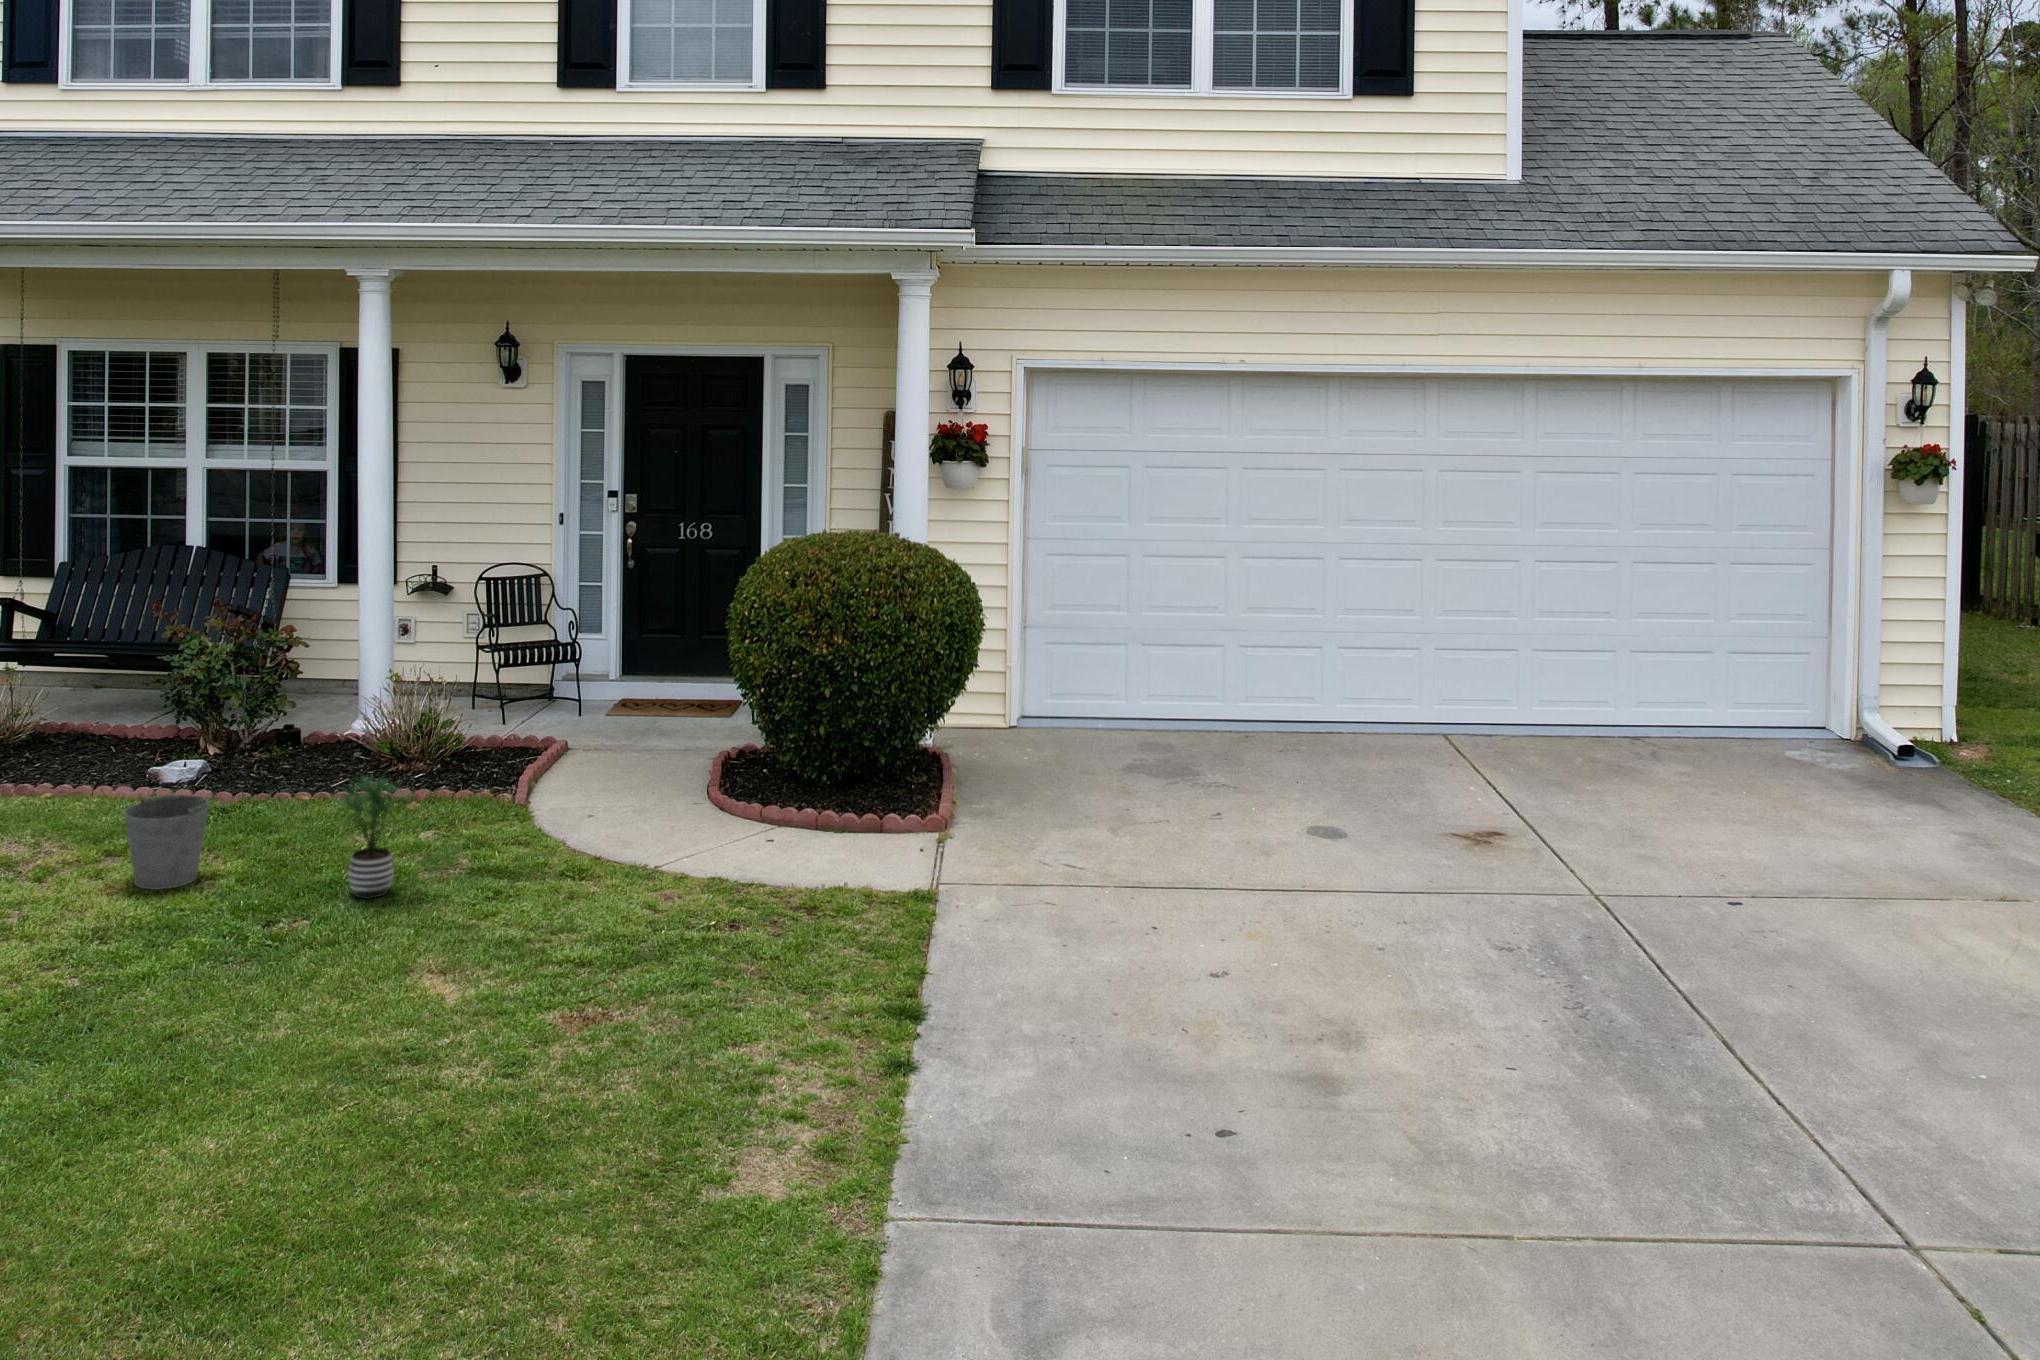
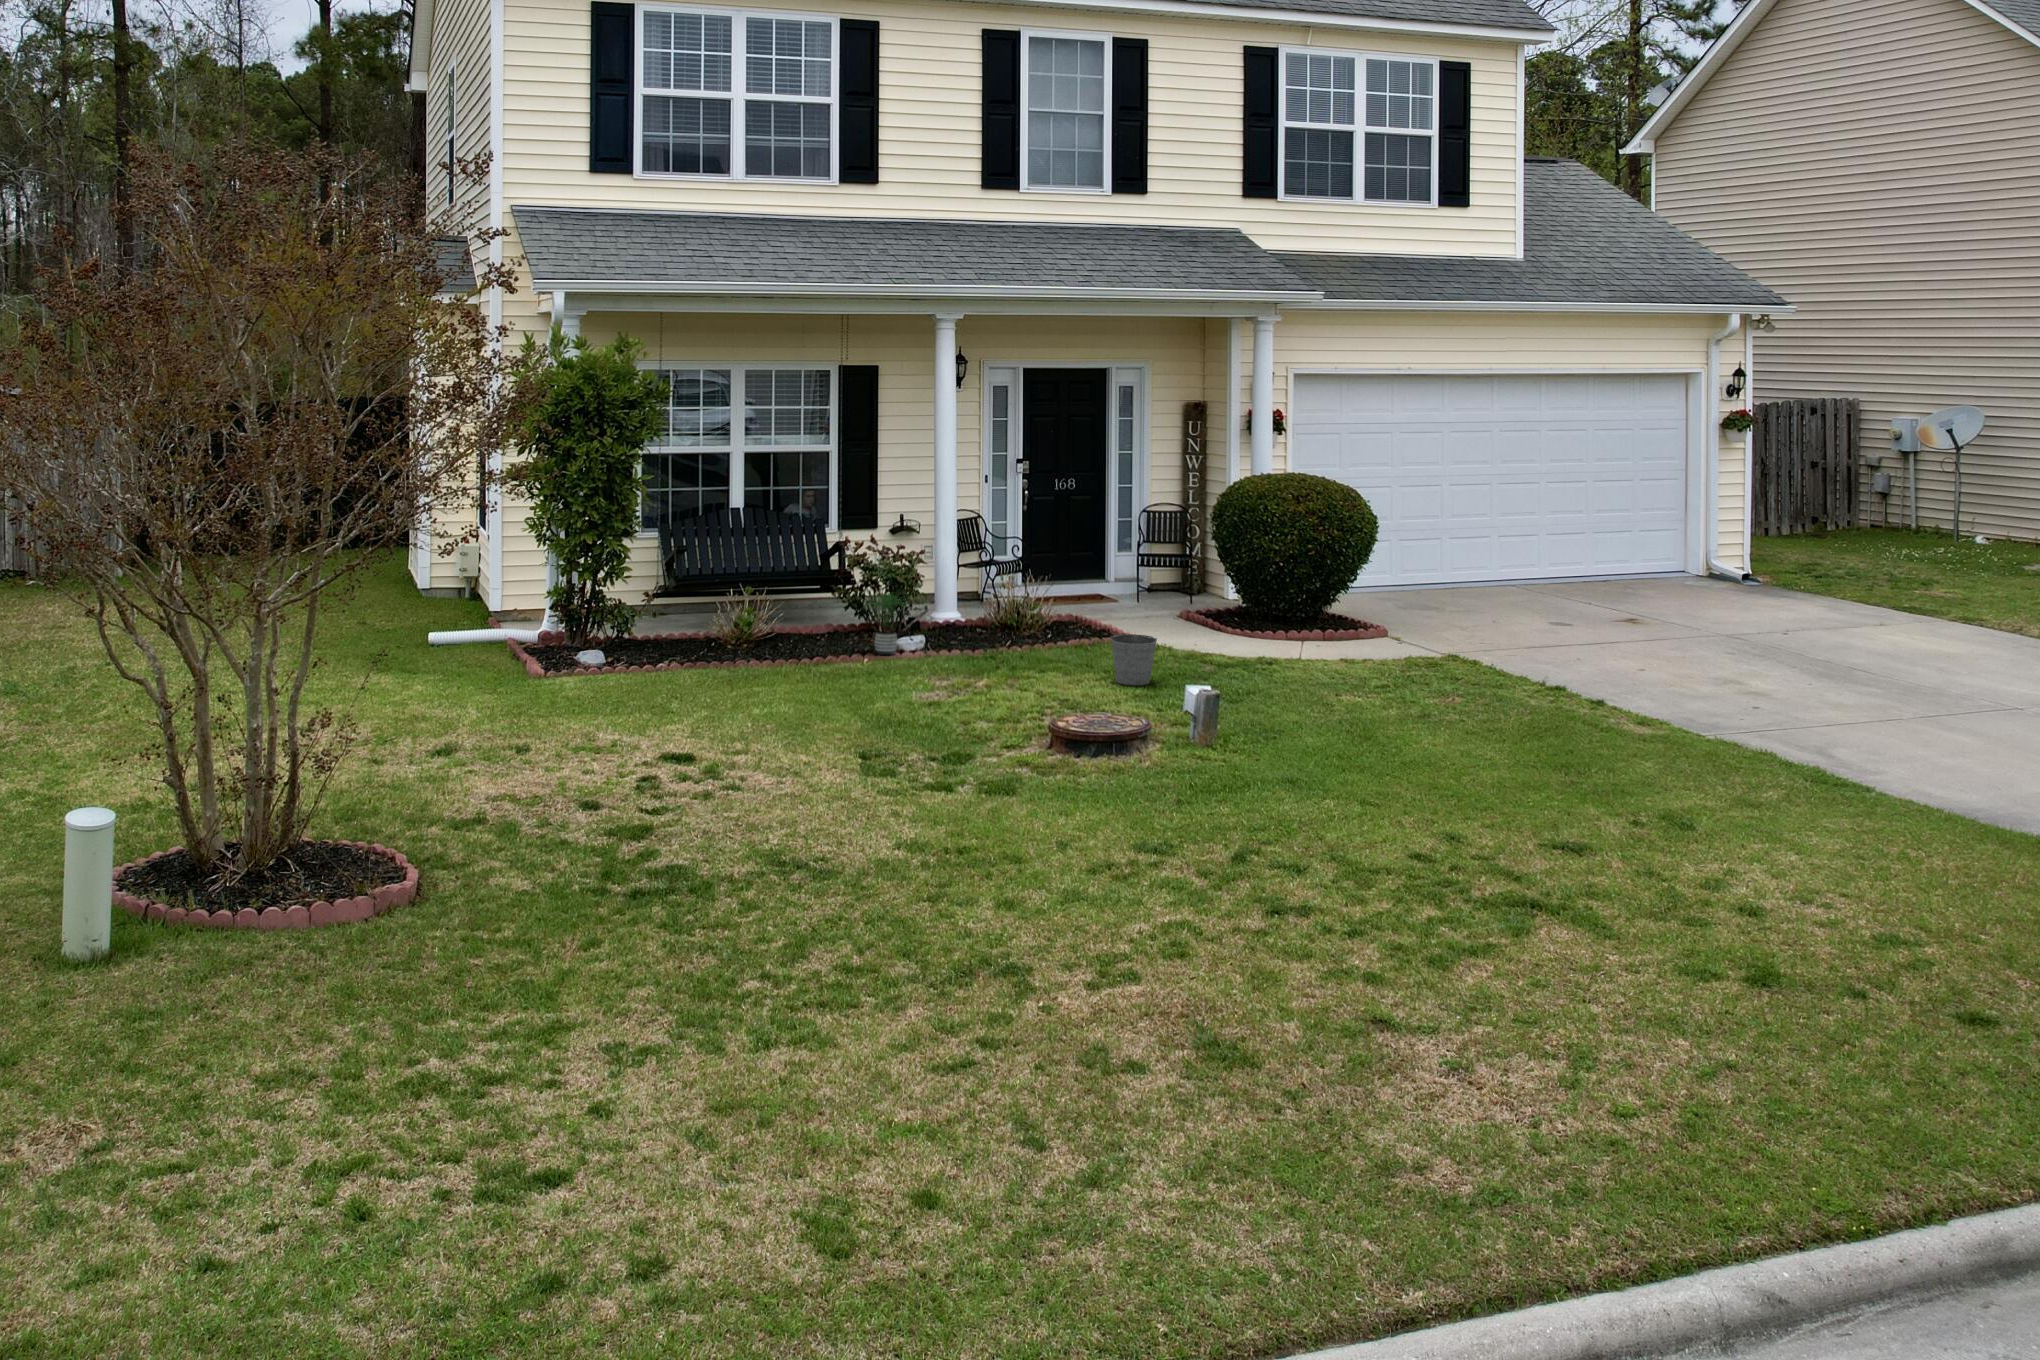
potted plant: present [334,777,412,899] -> present [867,592,904,655]

